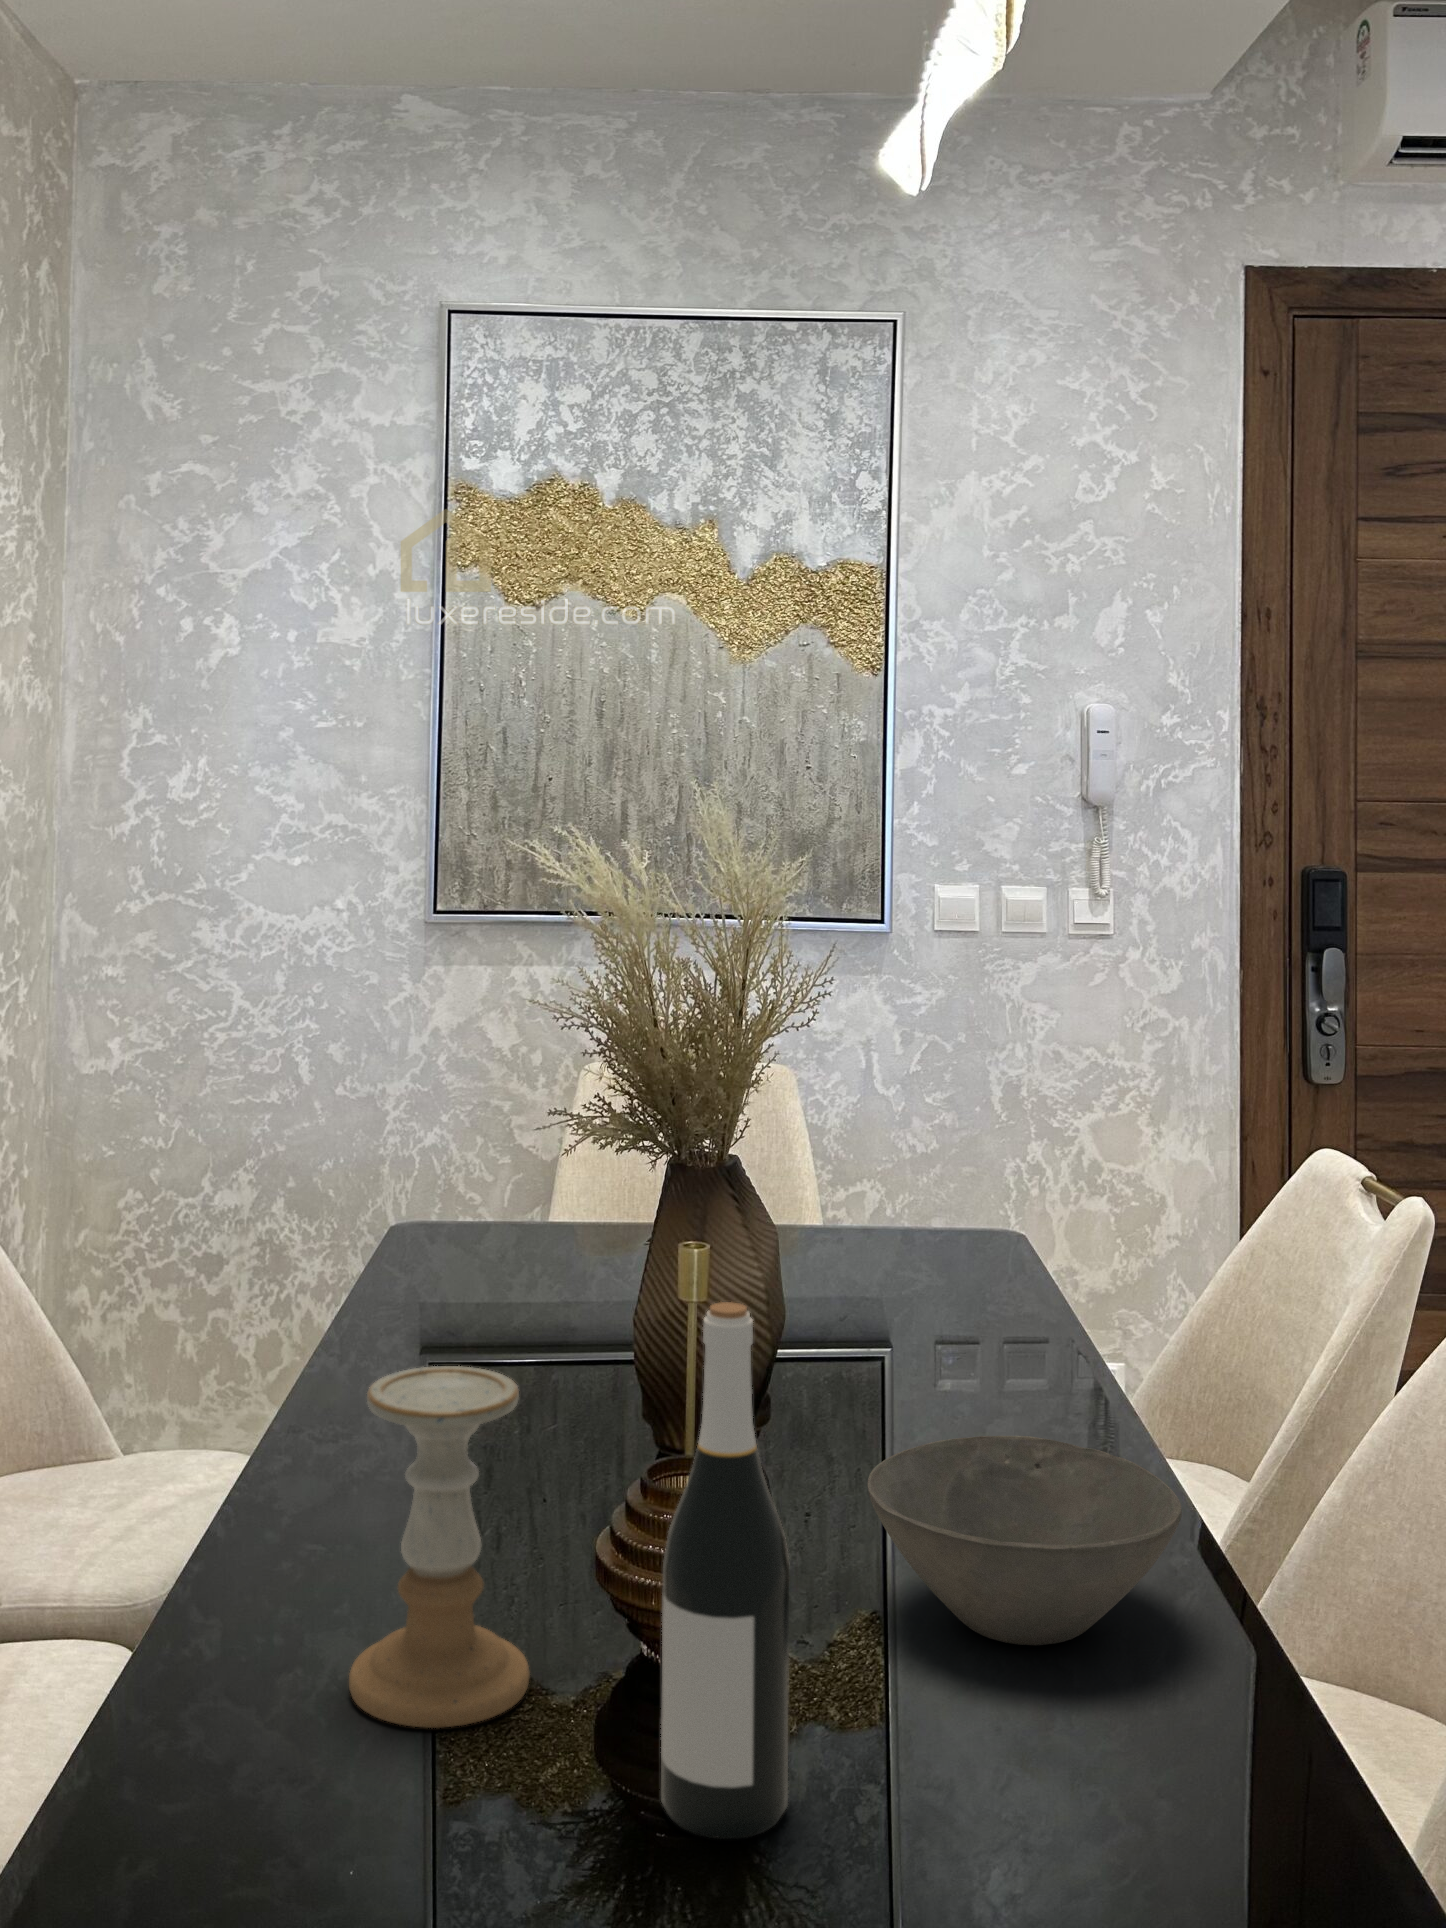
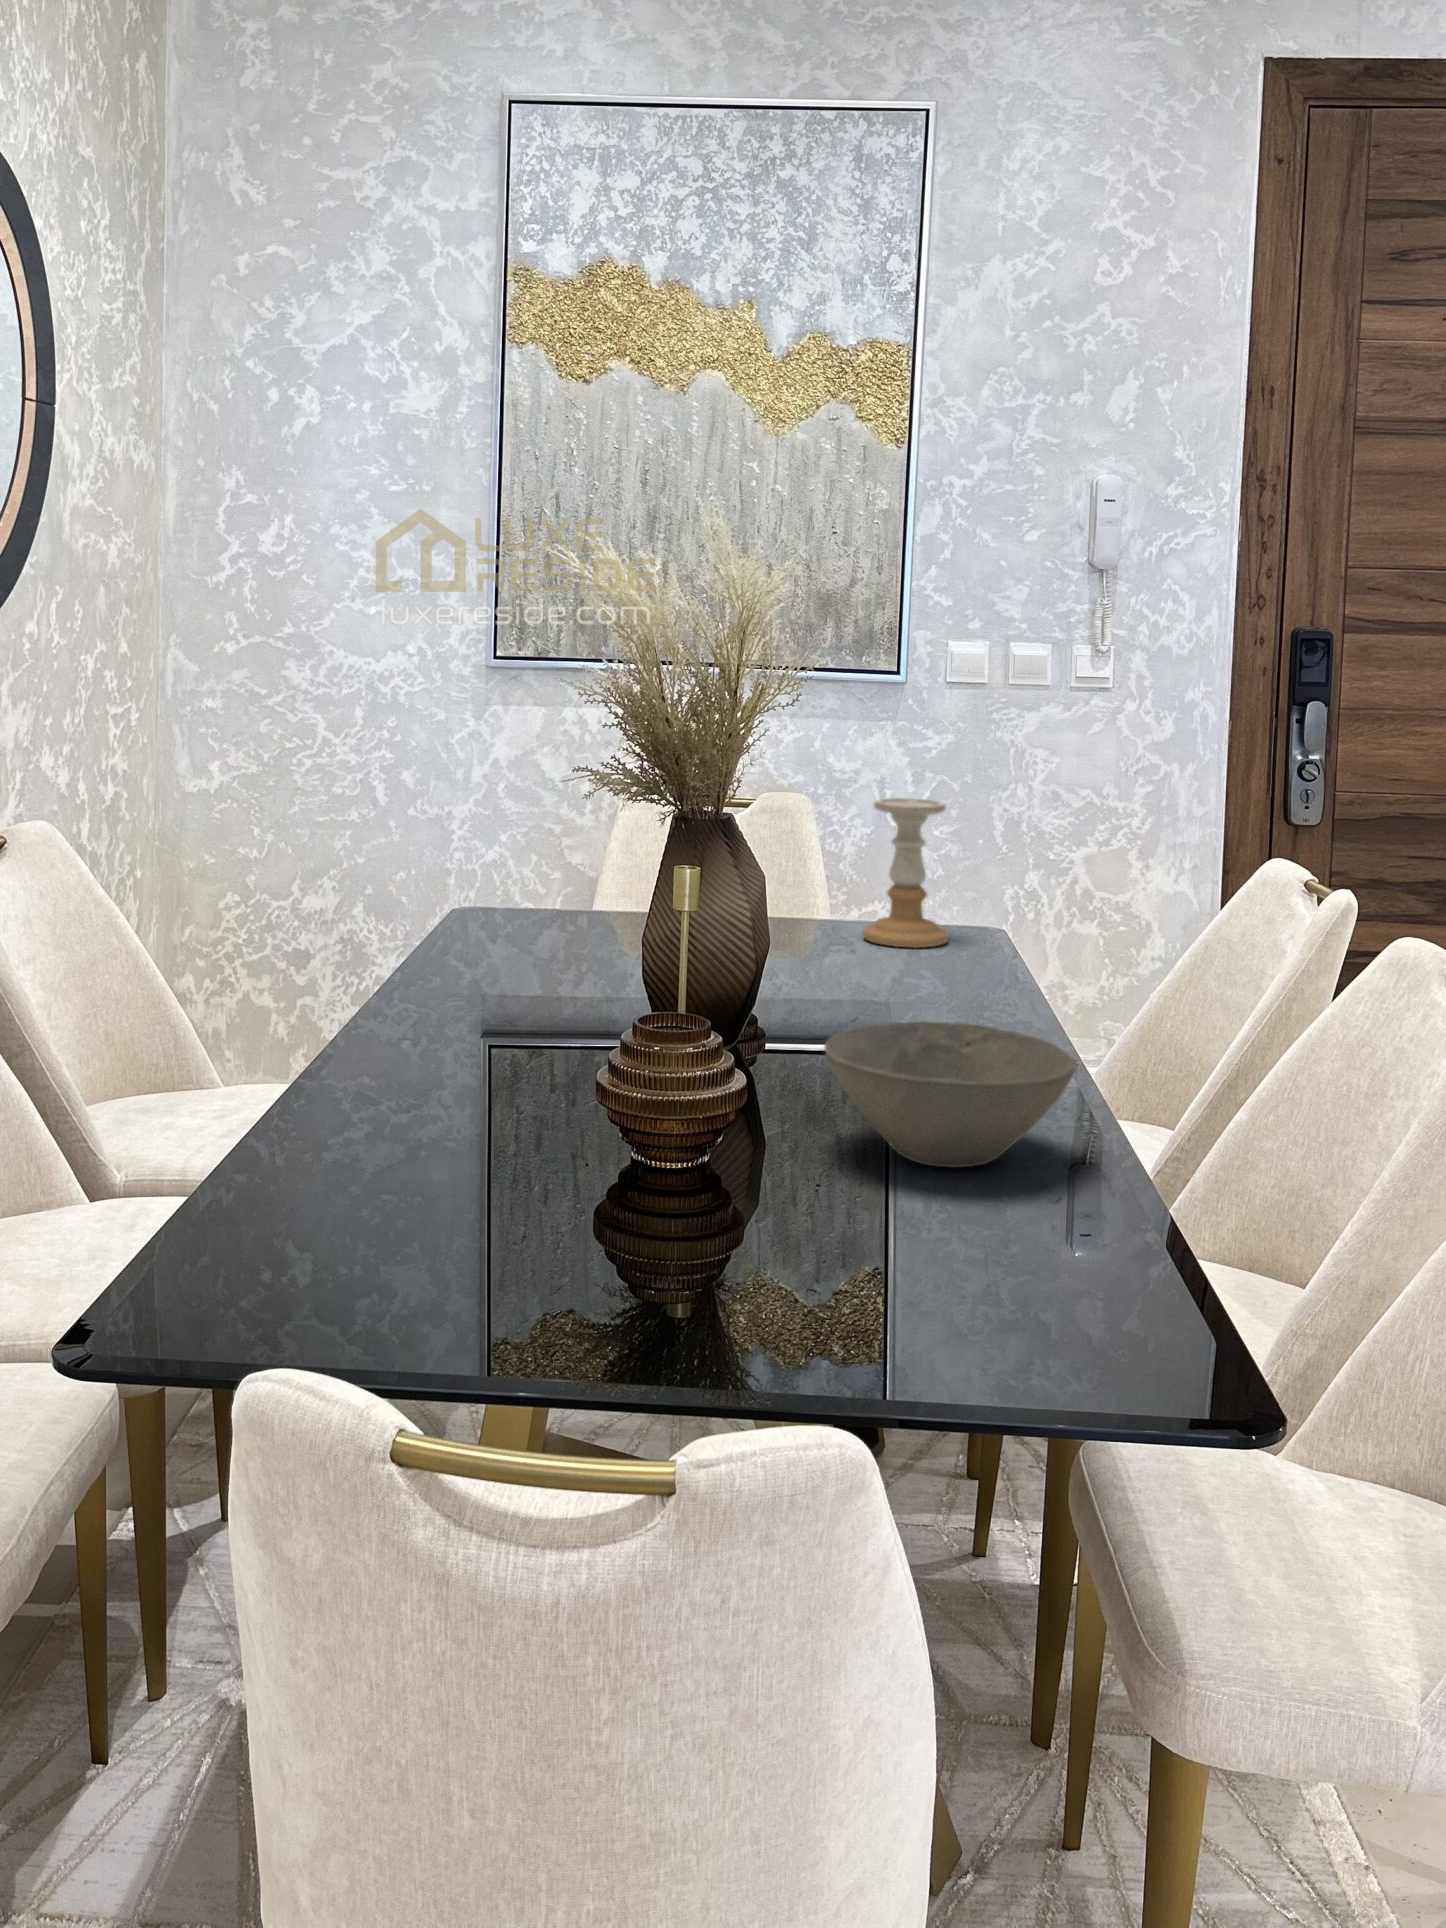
wine bottle: present [661,1302,789,1839] -> none [644,867,746,1261]
candle holder: present [349,1366,530,1728] -> present [863,798,948,948]

